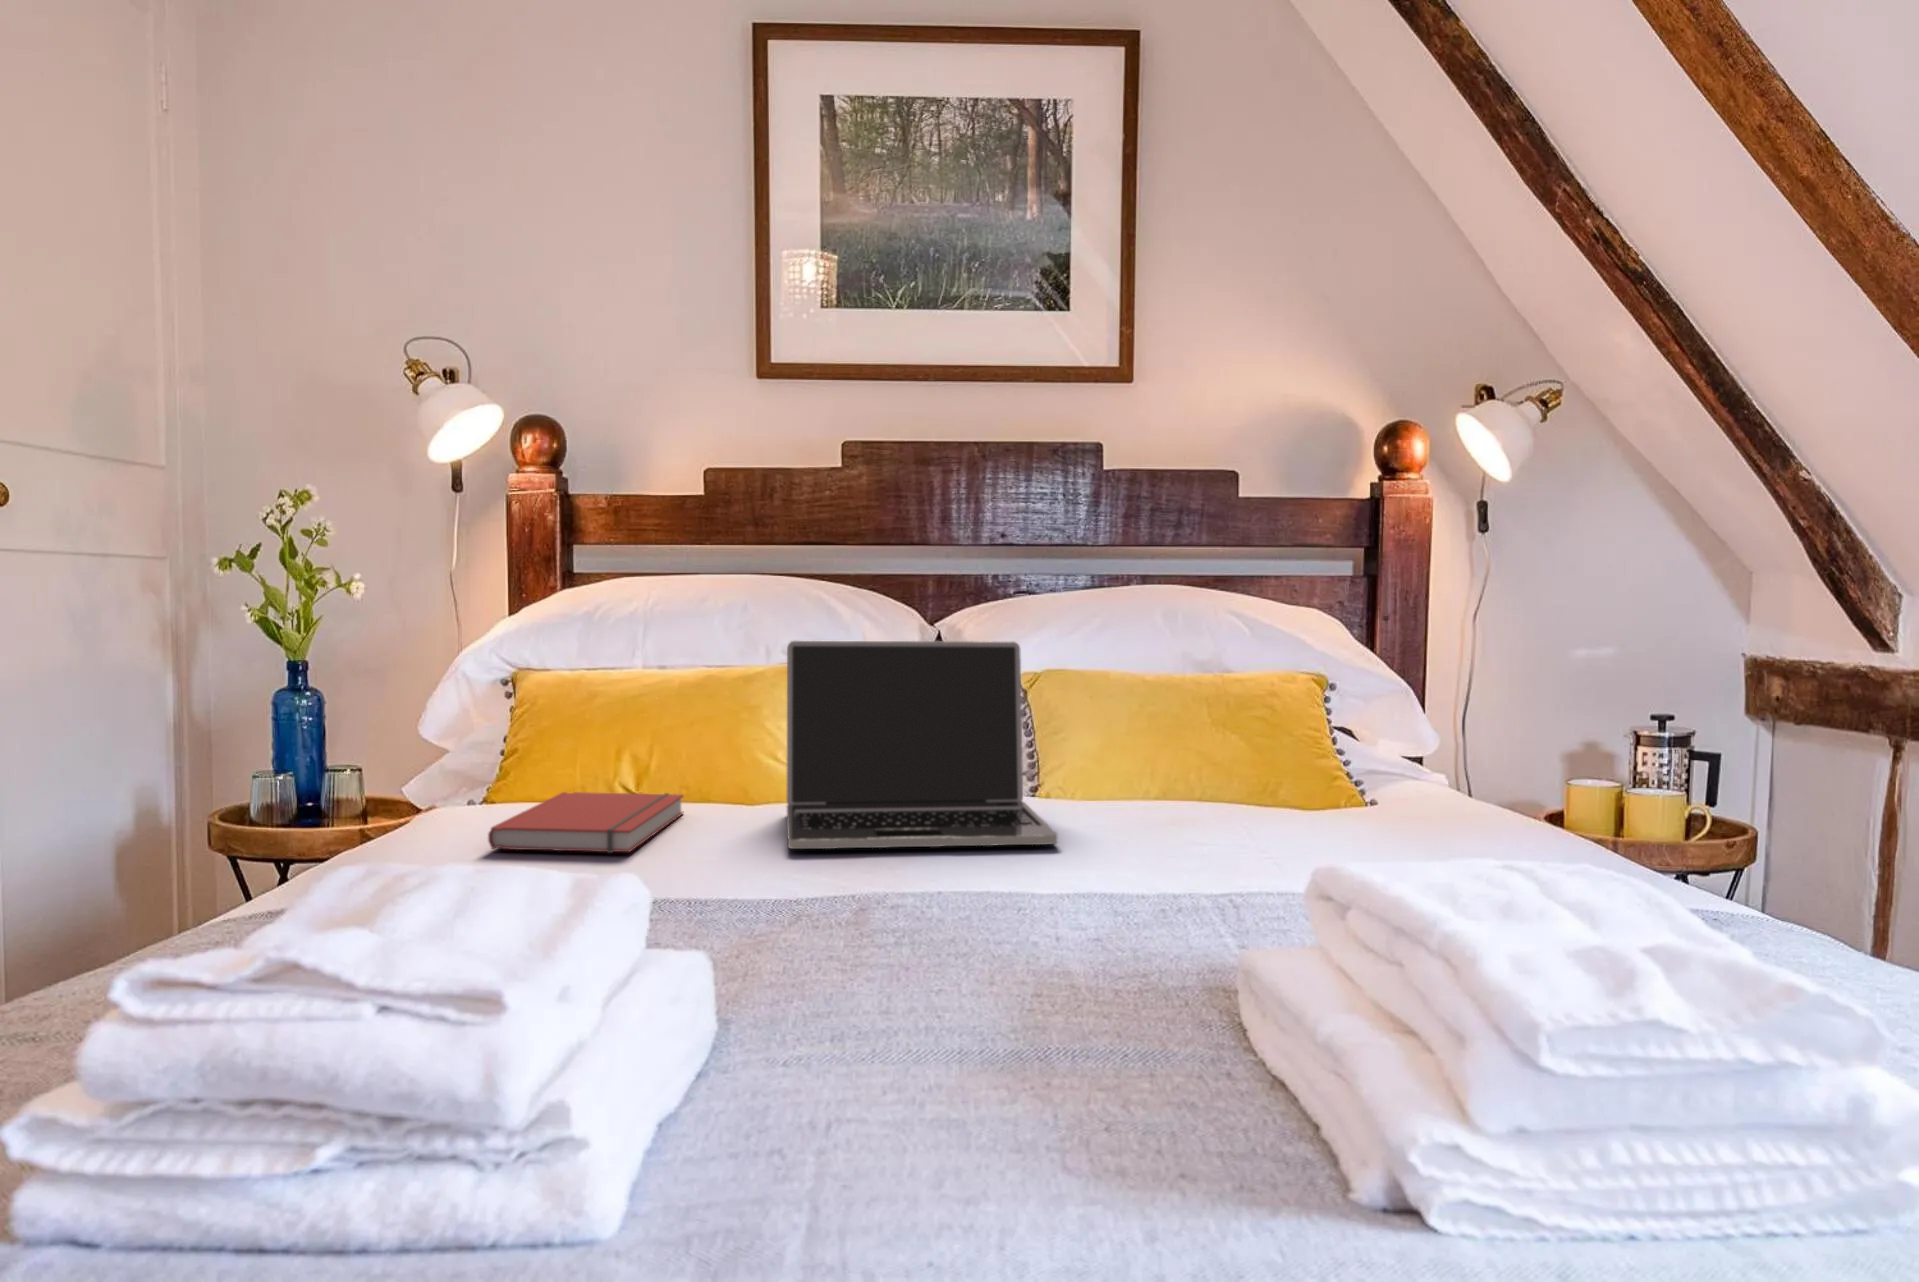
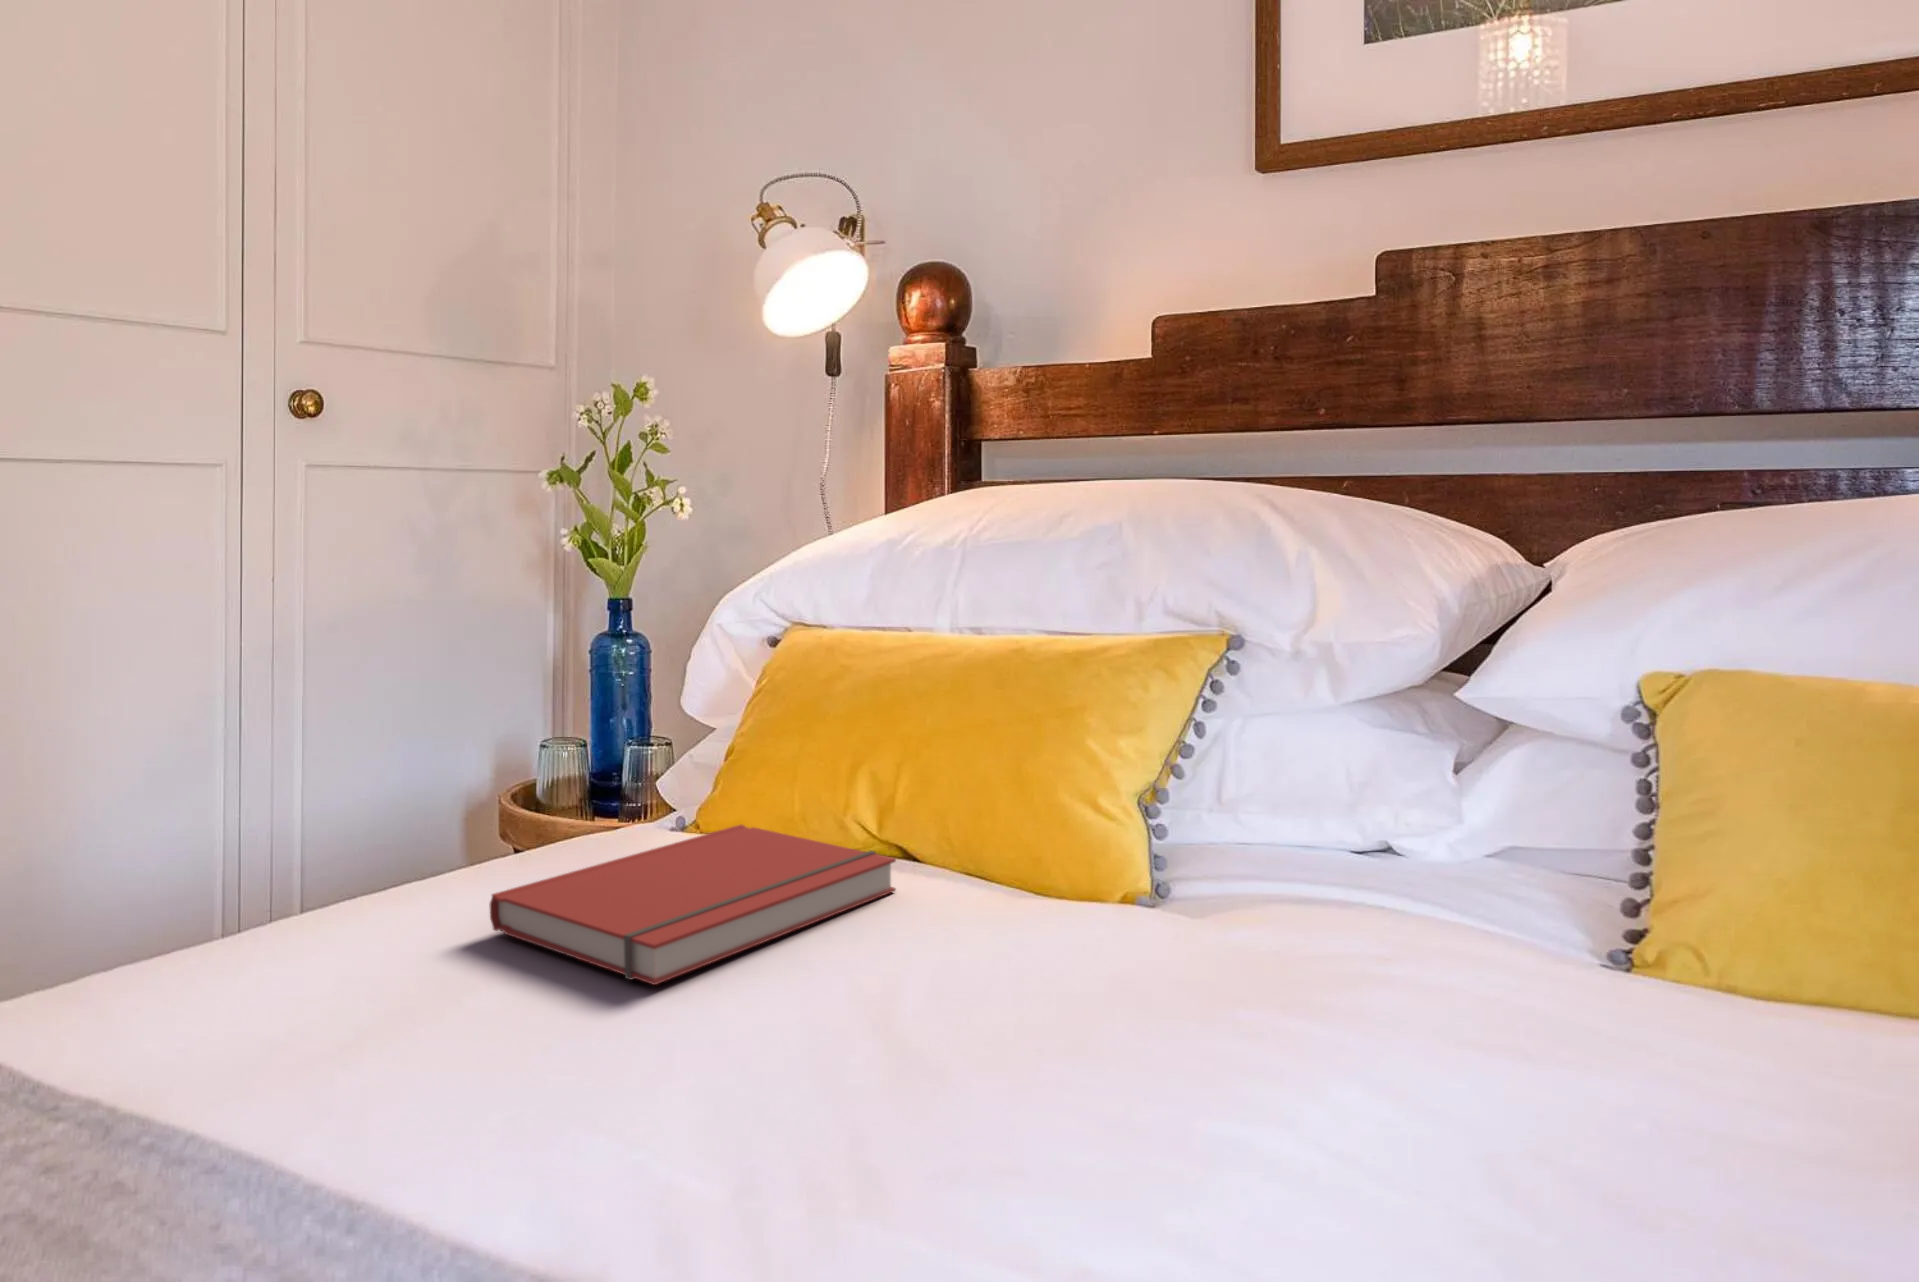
laptop: present [787,641,1058,849] -> none [920,592,1590,1176]

